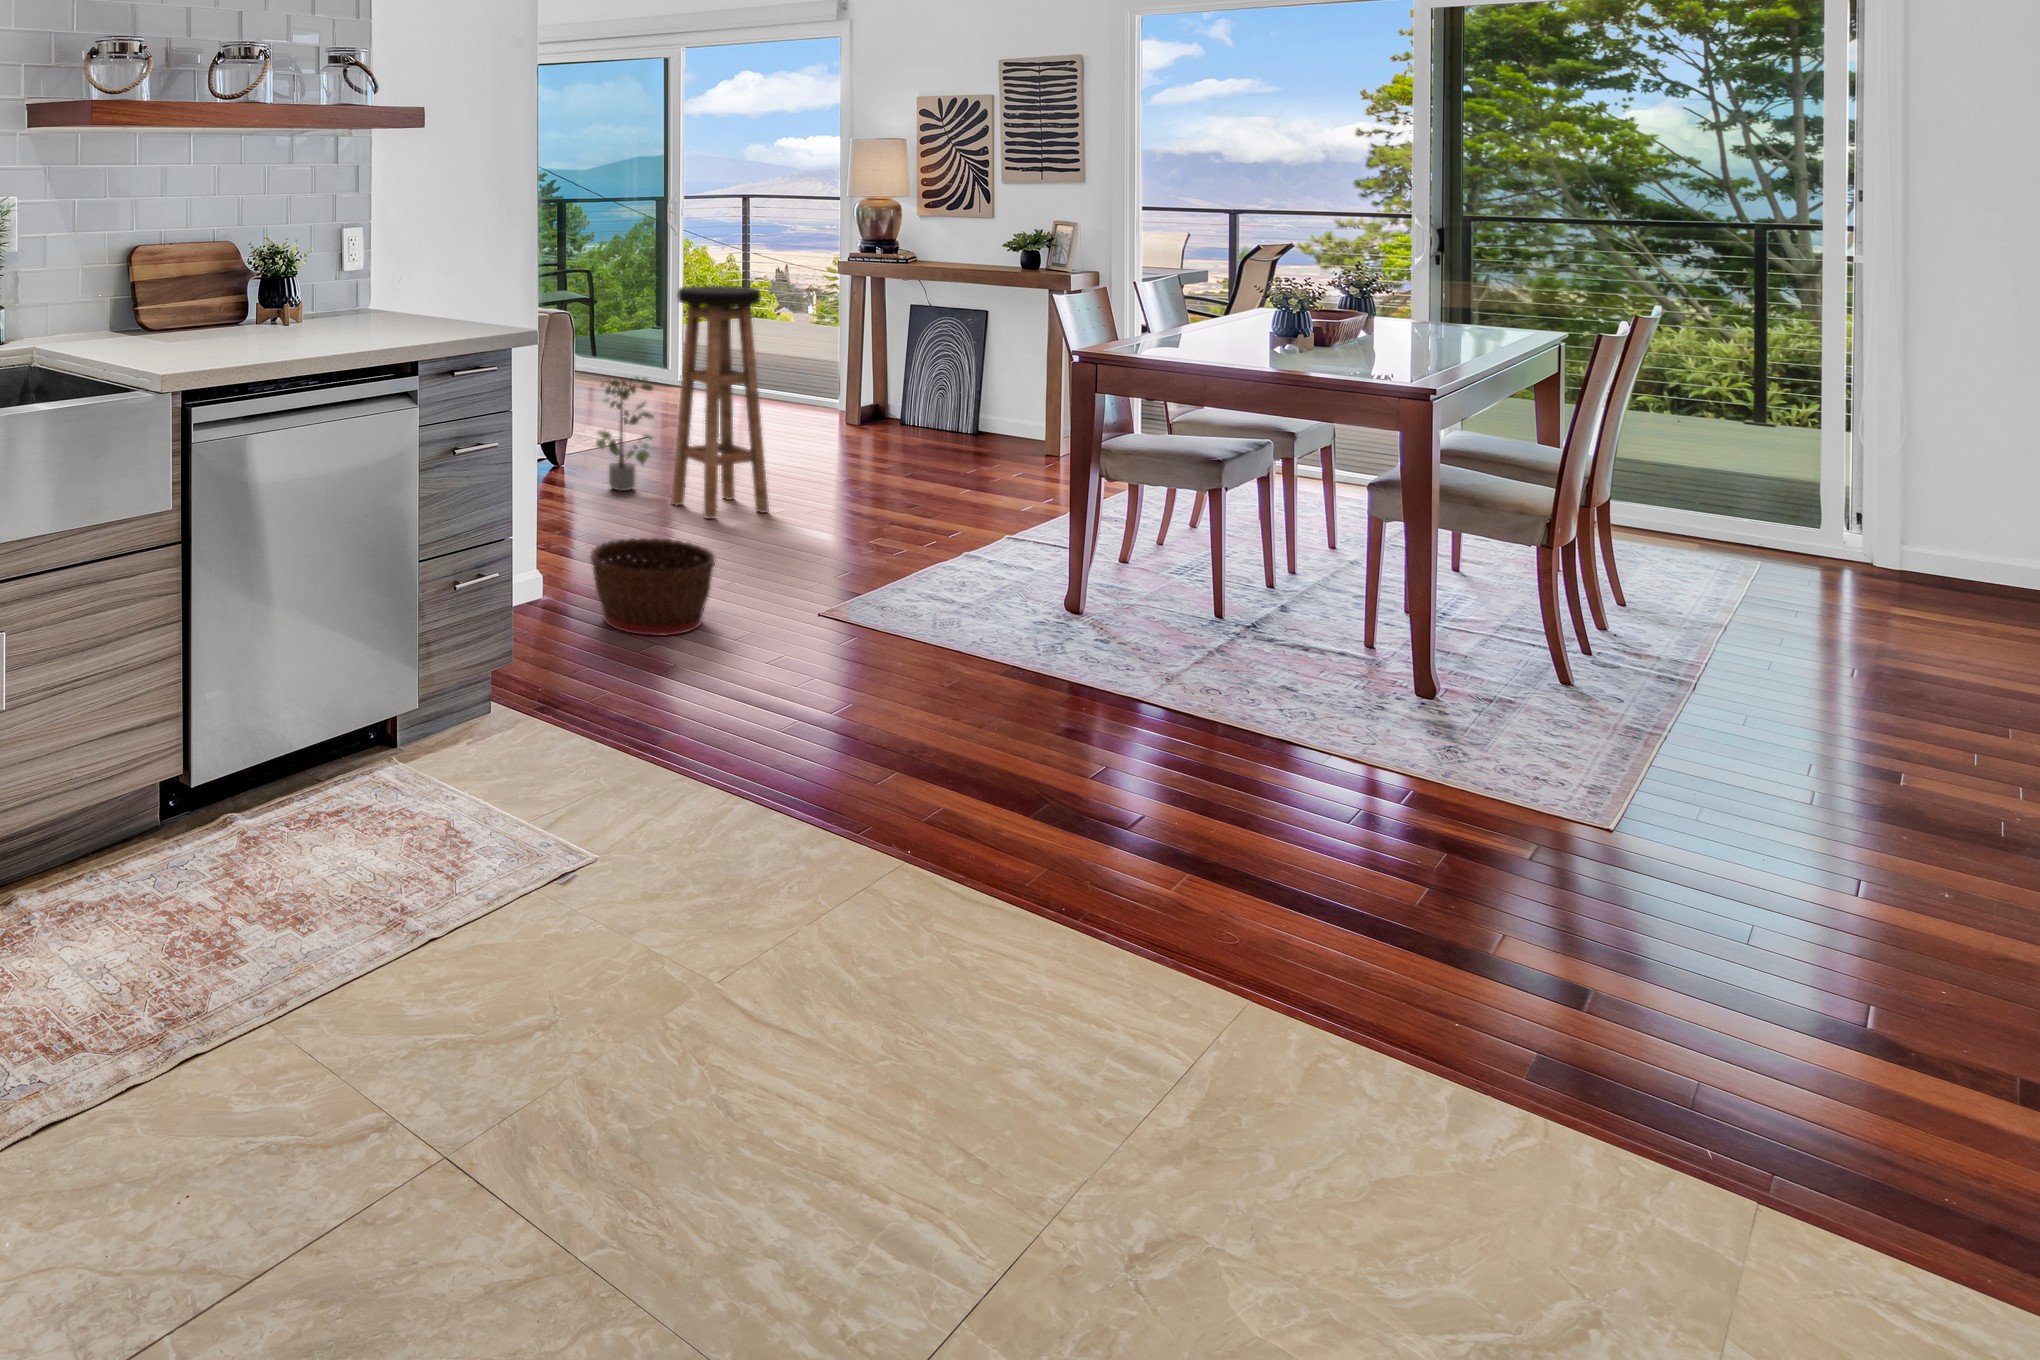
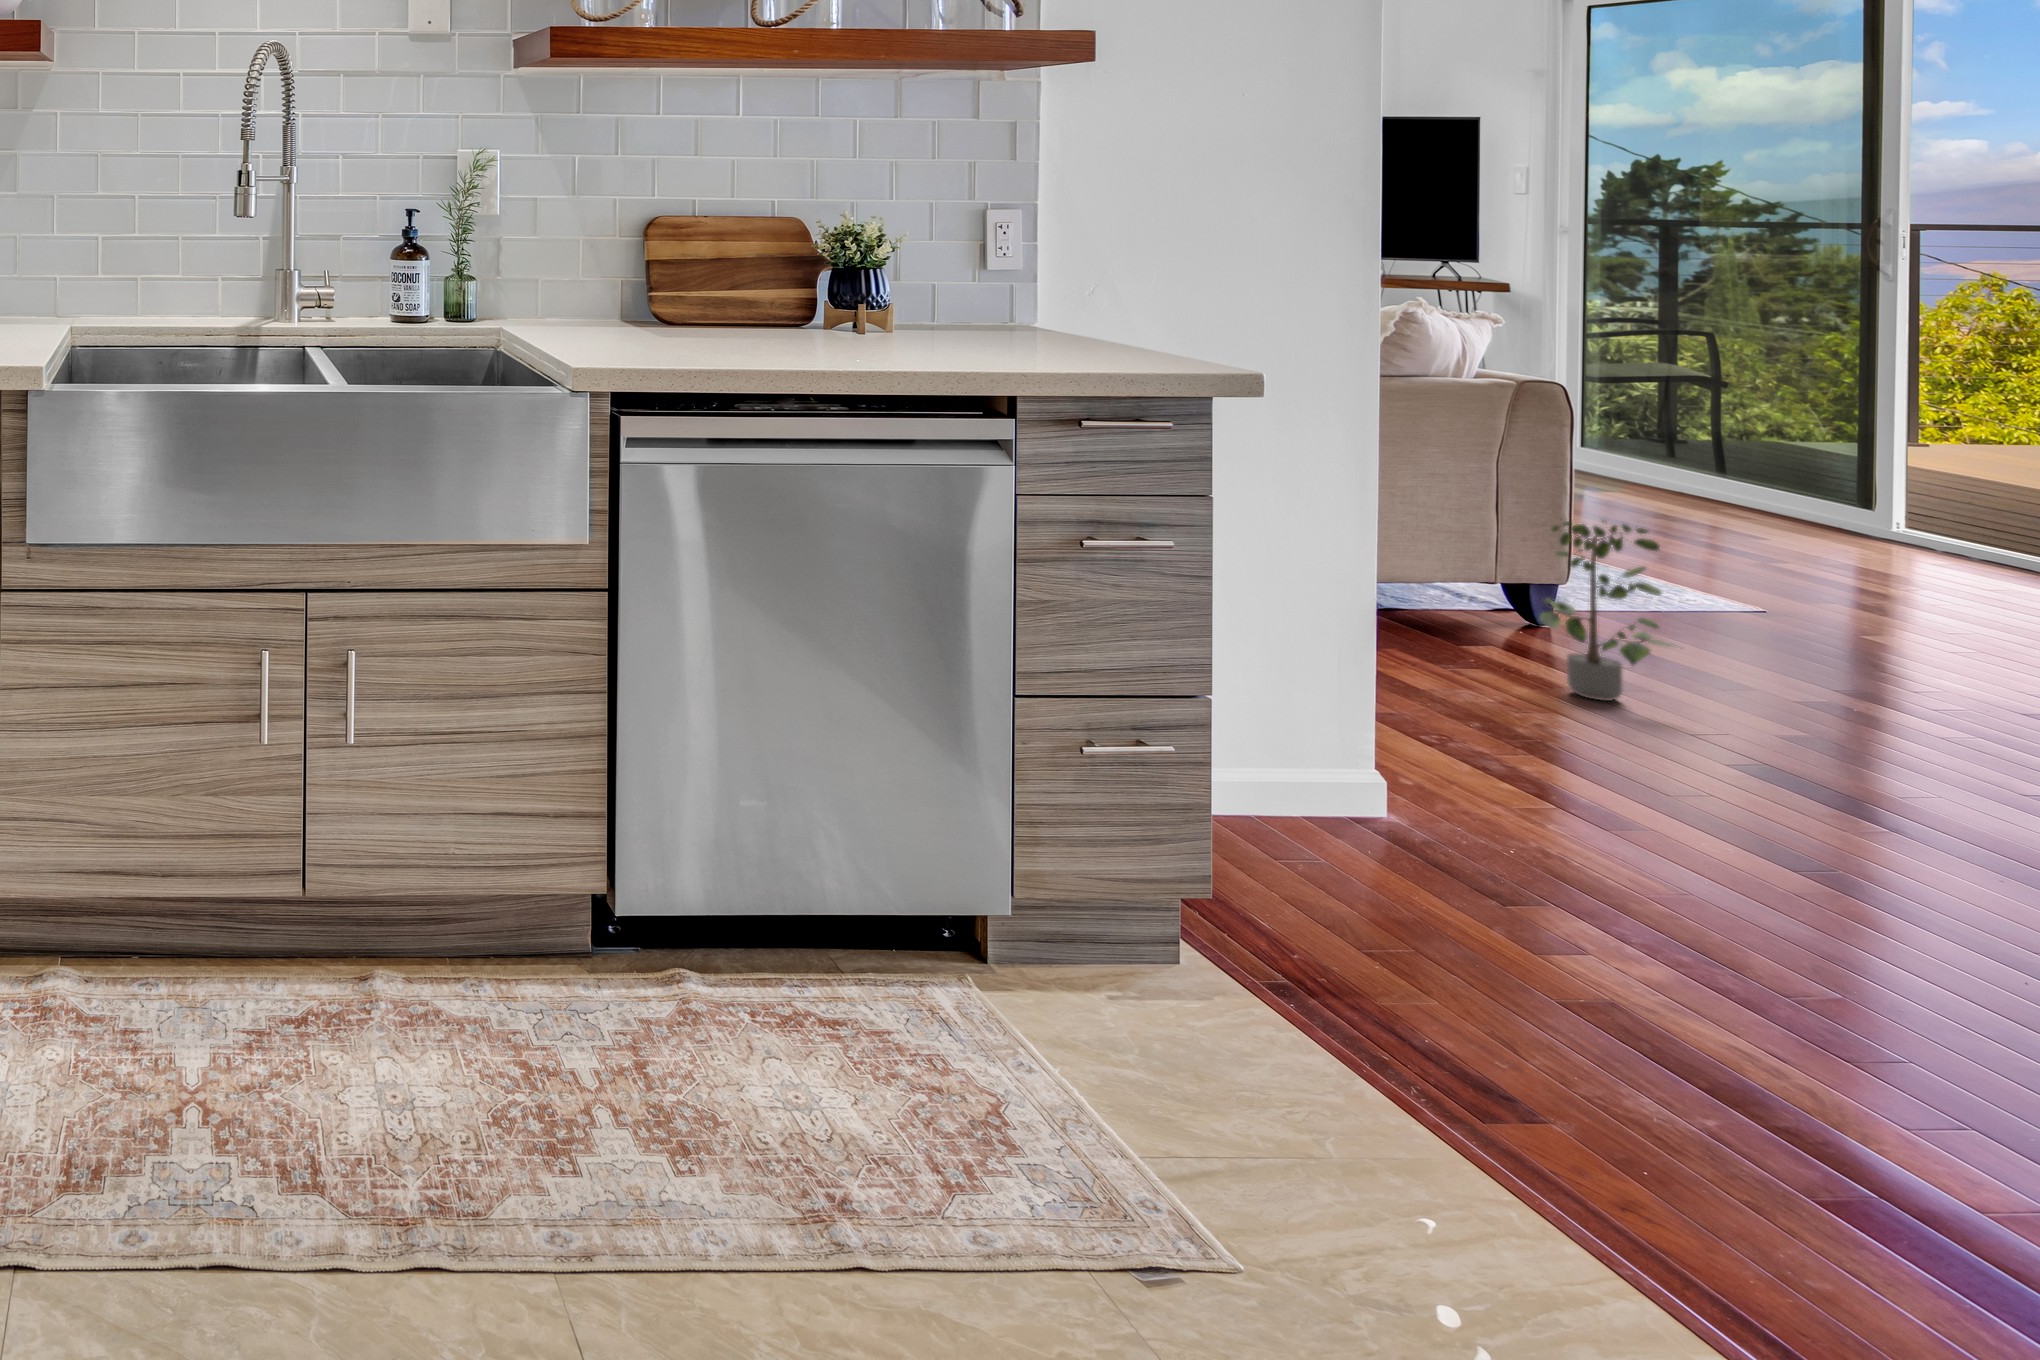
bar stool: present [671,285,769,519] -> none [1689,390,1916,793]
basket: present [590,538,715,636] -> none [1429,758,1699,945]

